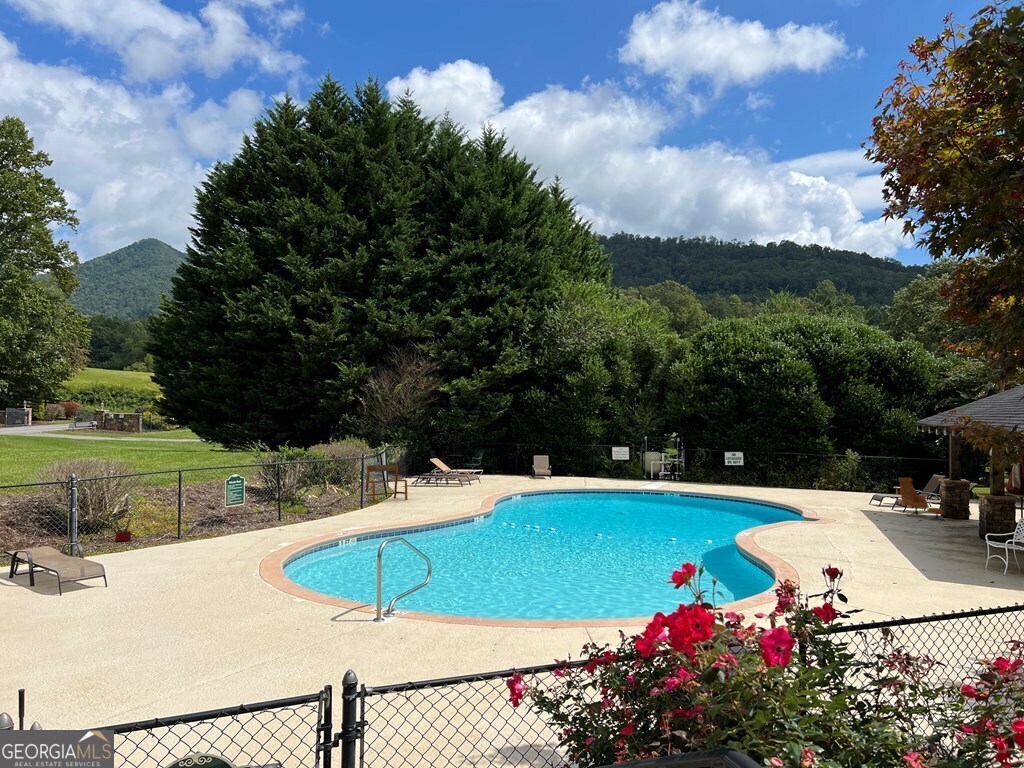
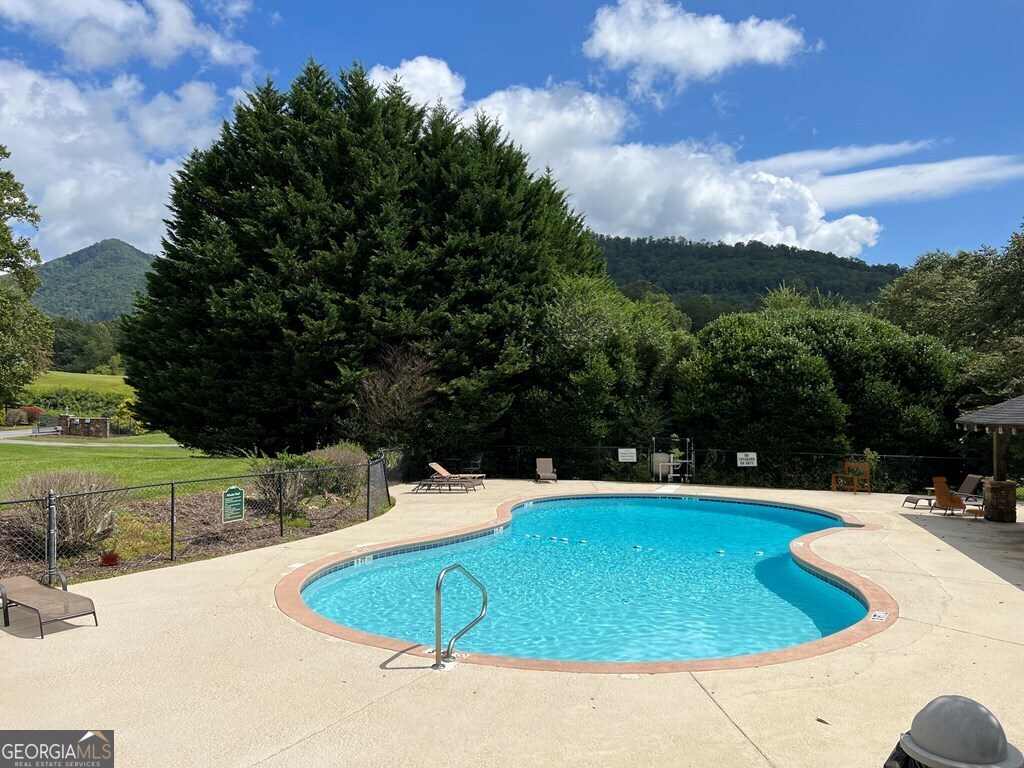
bench: present [366,464,407,503] -> present [832,462,870,495]

